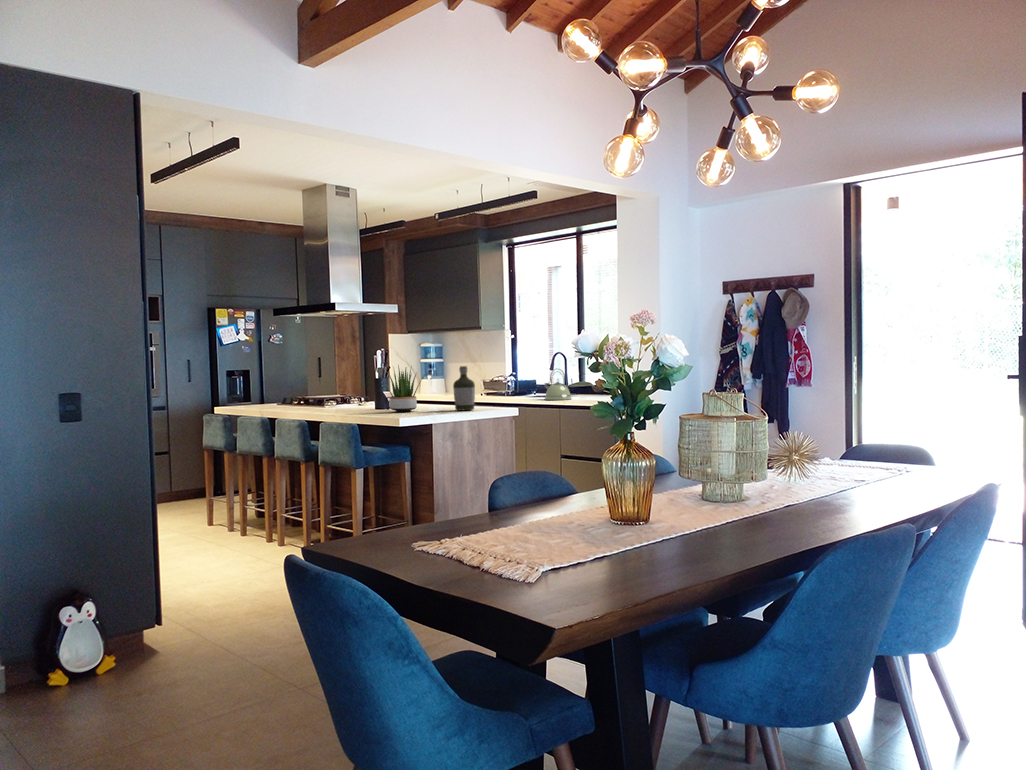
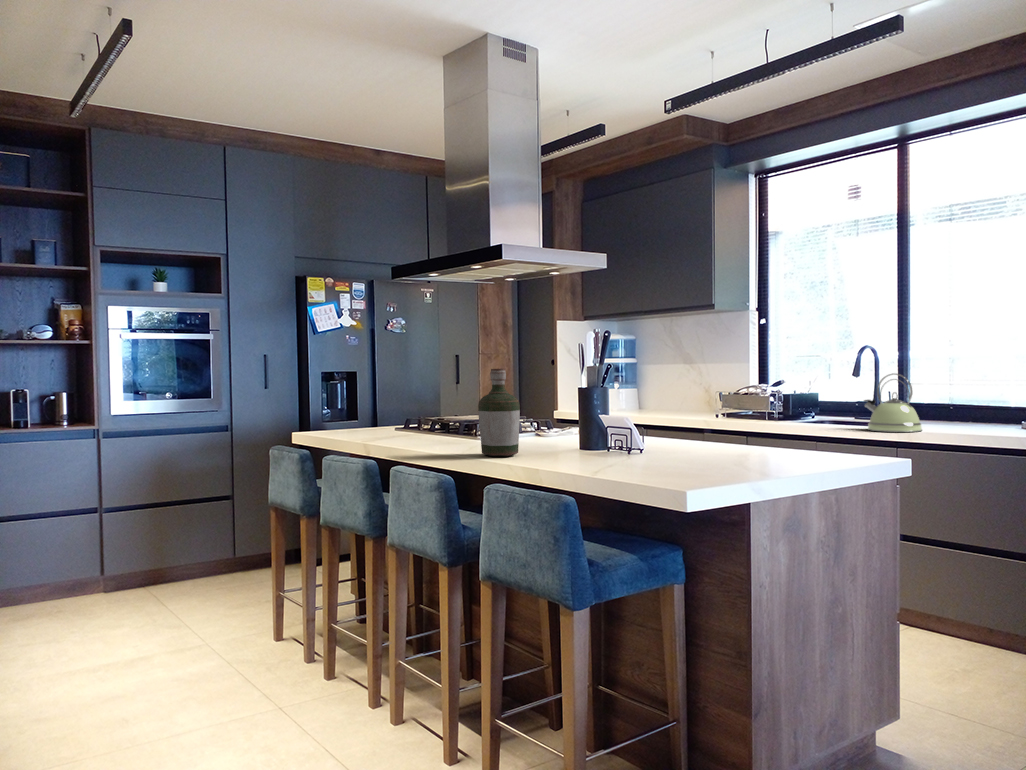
potted plant: present [384,365,421,412] -> none [602,359,715,463]
bottle: present [453,366,475,410] -> present [478,369,520,456]

